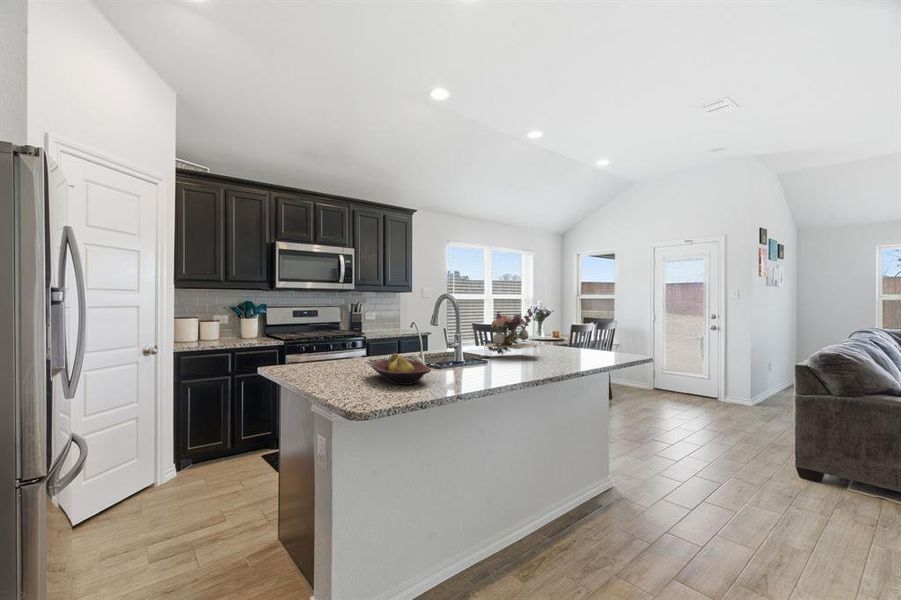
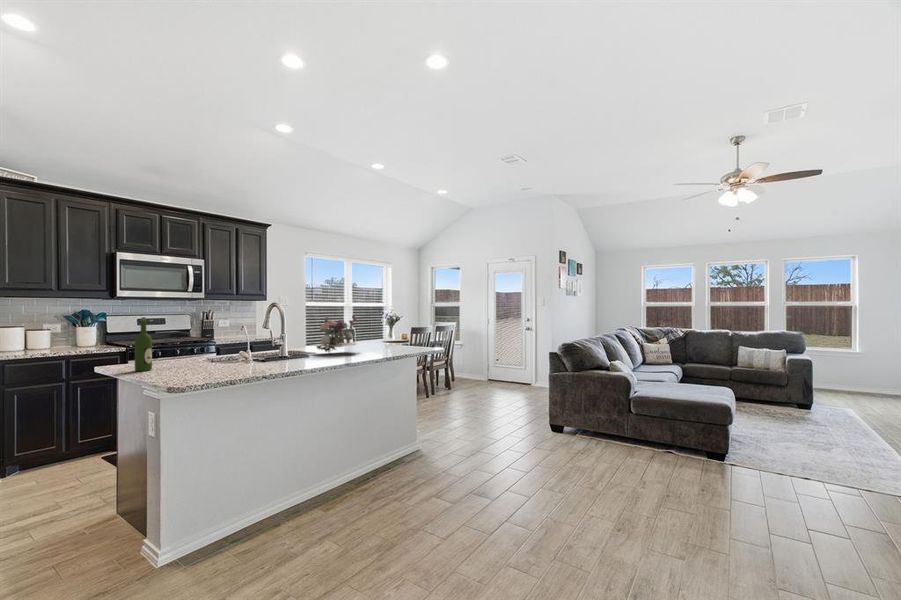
wine bottle: none [300,310,318,374] -> present [135,317,152,371]
fruit bowl: present [371,353,431,385] -> none [199,351,250,374]

